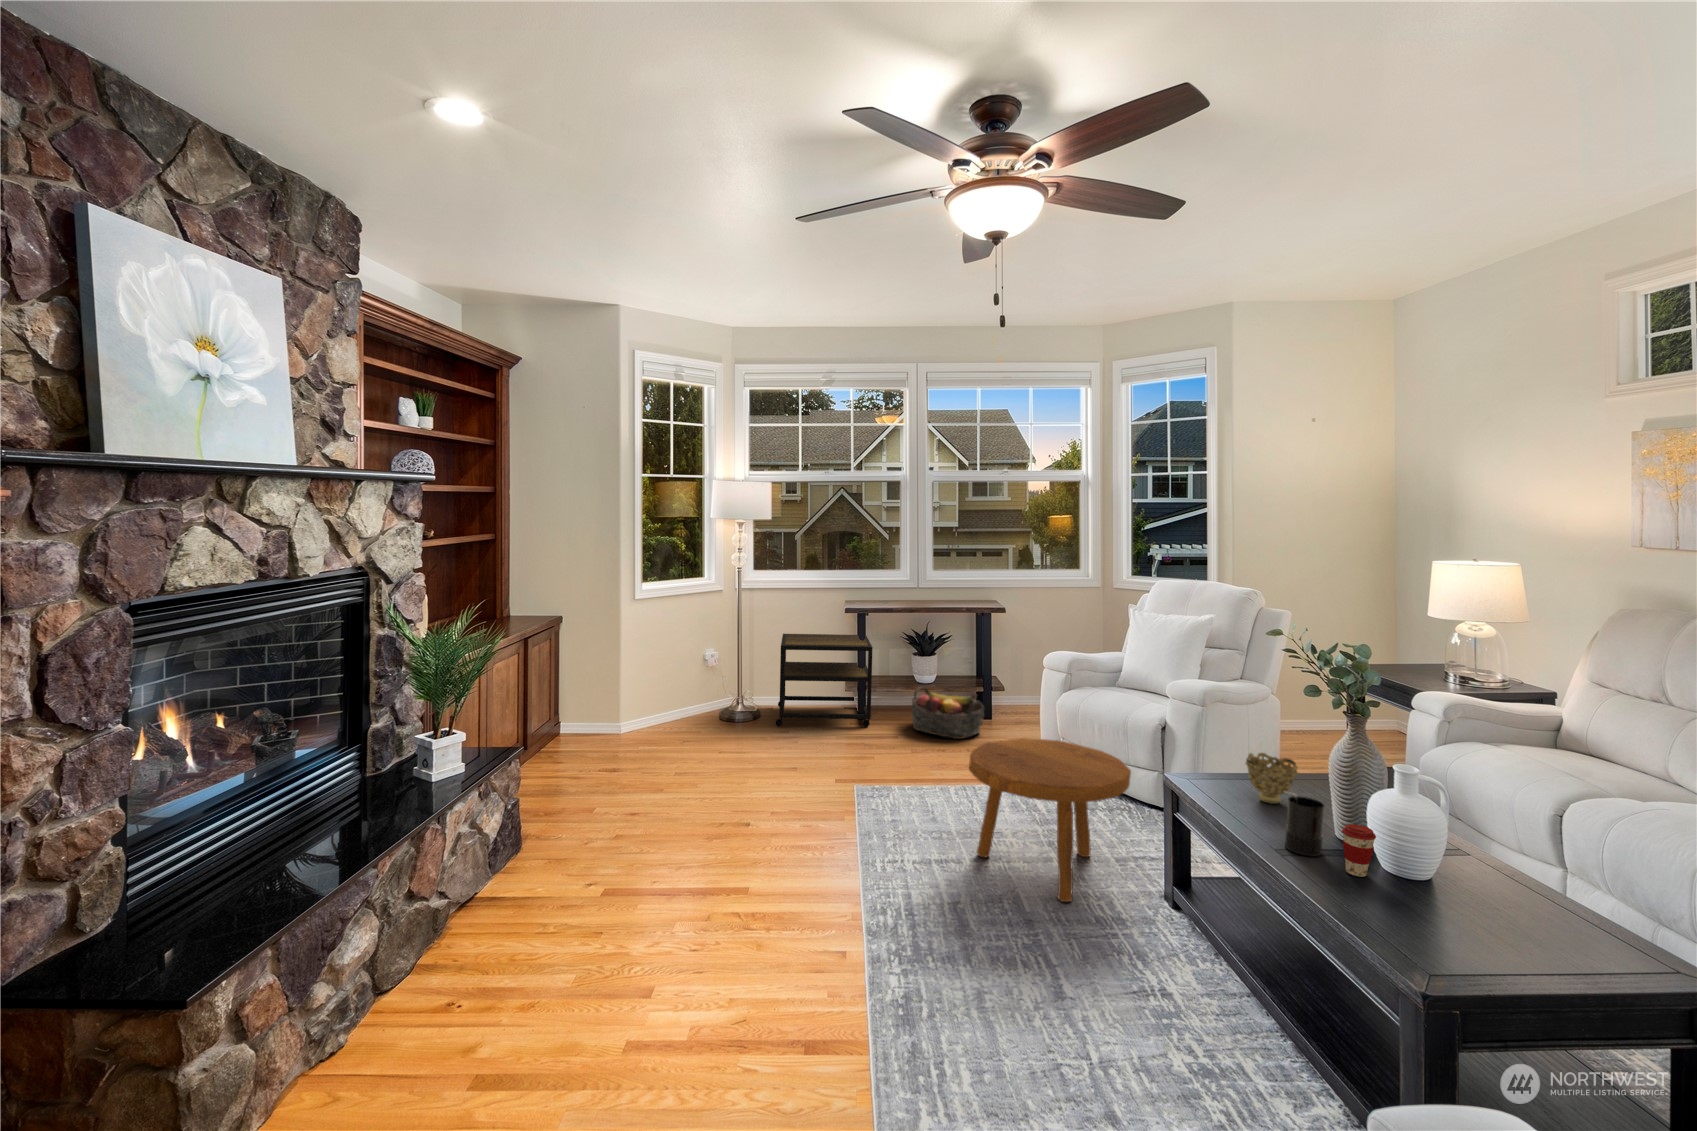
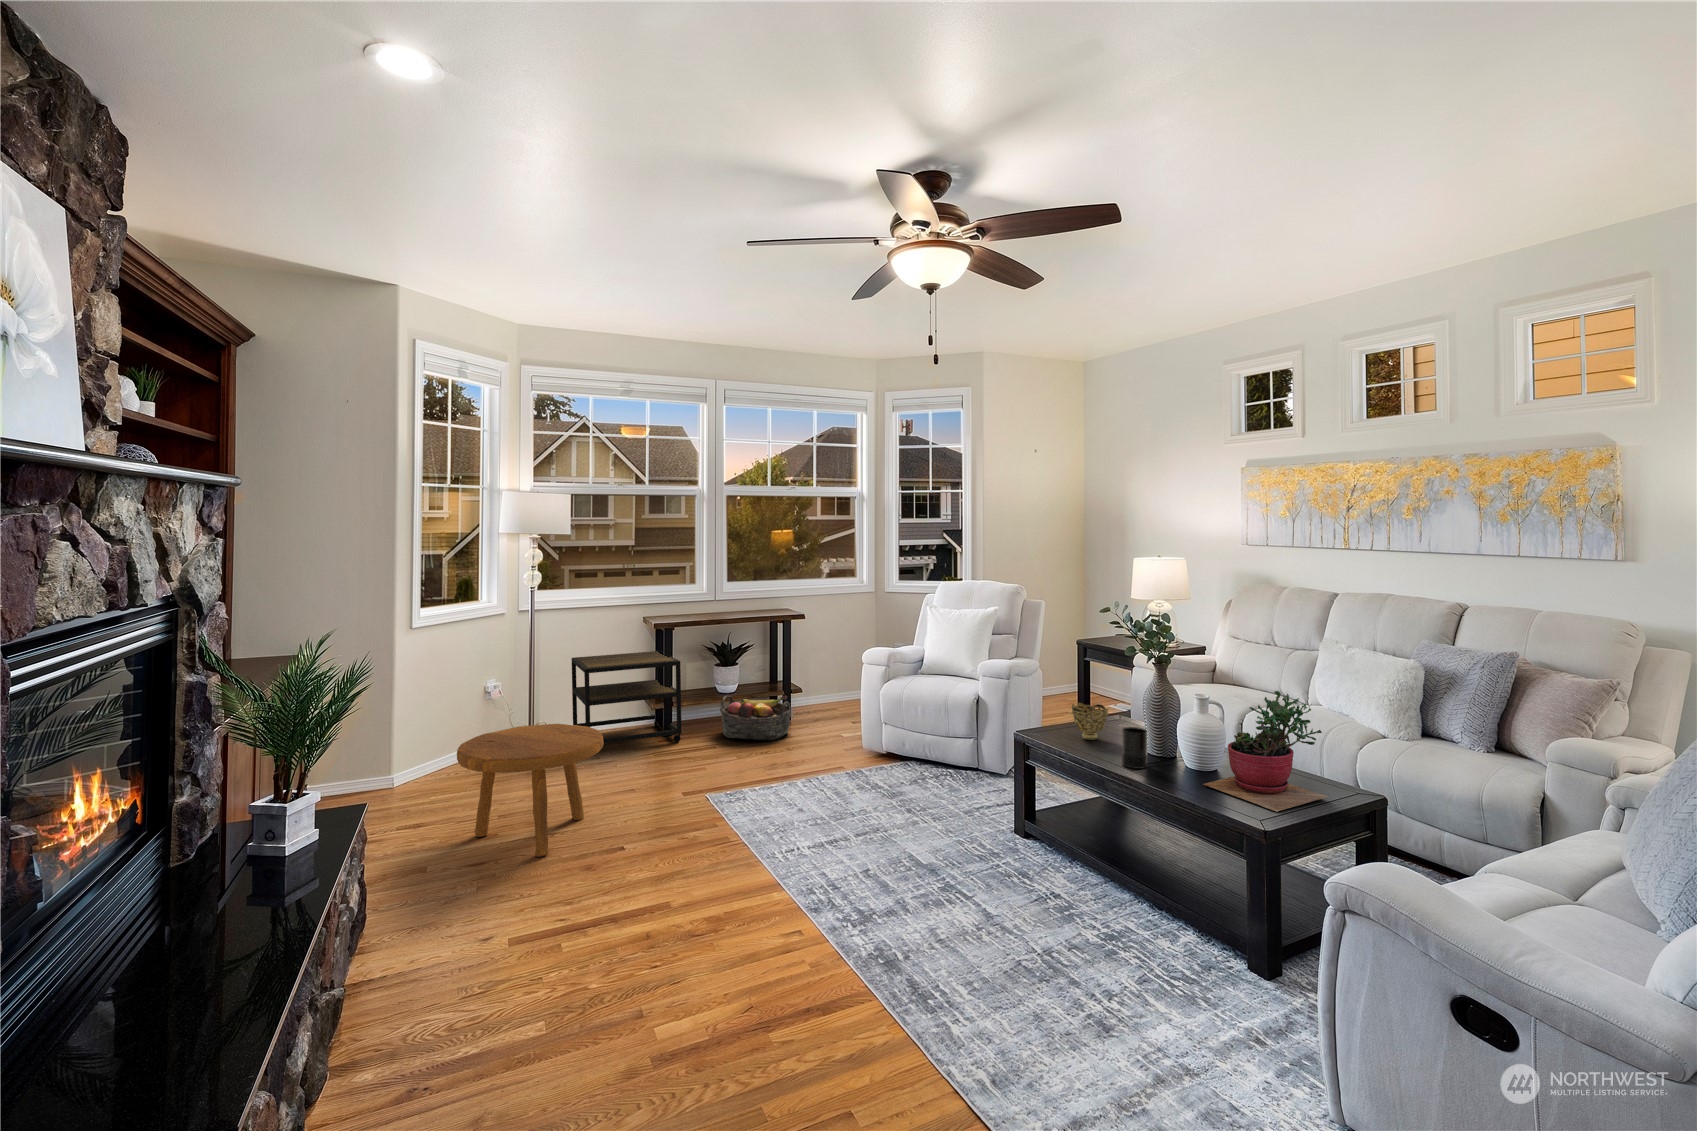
footstool: present [969,738,1131,902] -> present [457,724,604,857]
succulent plant: none [1388,769,1606,969] -> present [1204,691,1328,812]
coffee cup: present [1342,825,1376,877] -> none [1164,739,1185,775]

